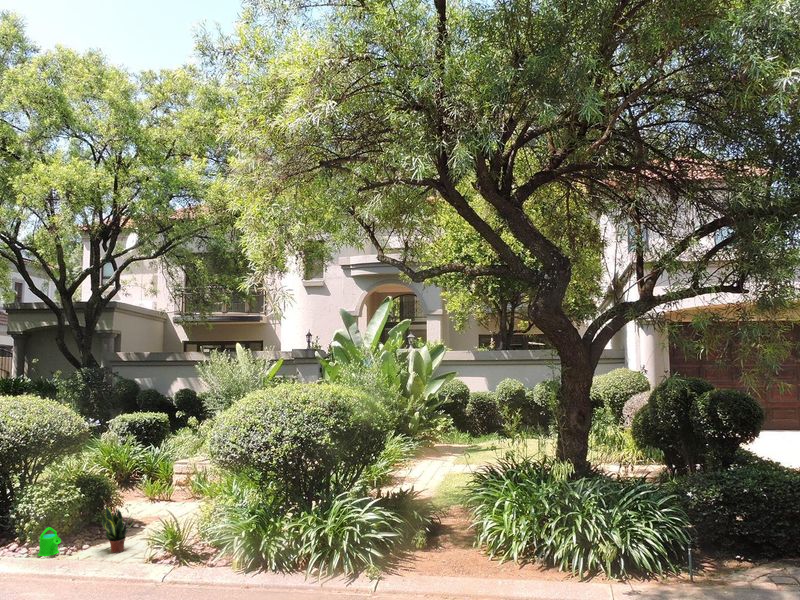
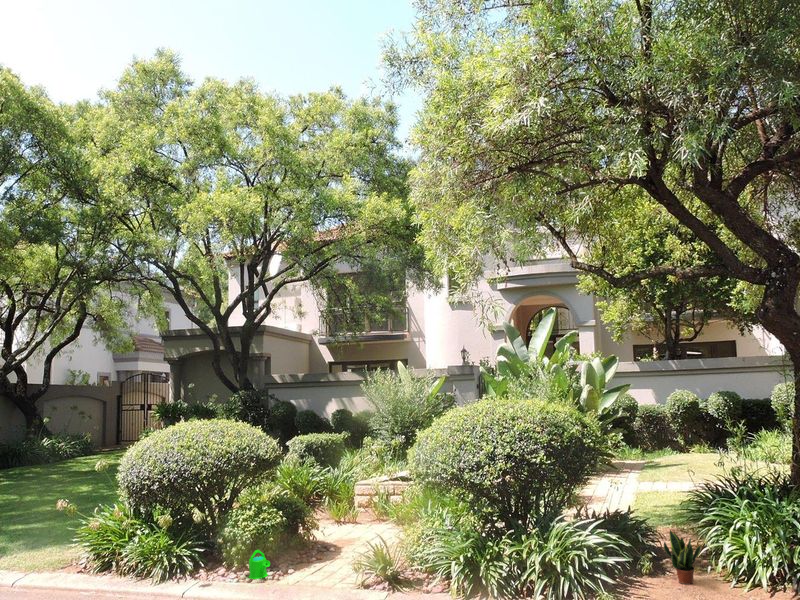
potted plant: present [102,507,133,553] -> present [664,530,701,584]

